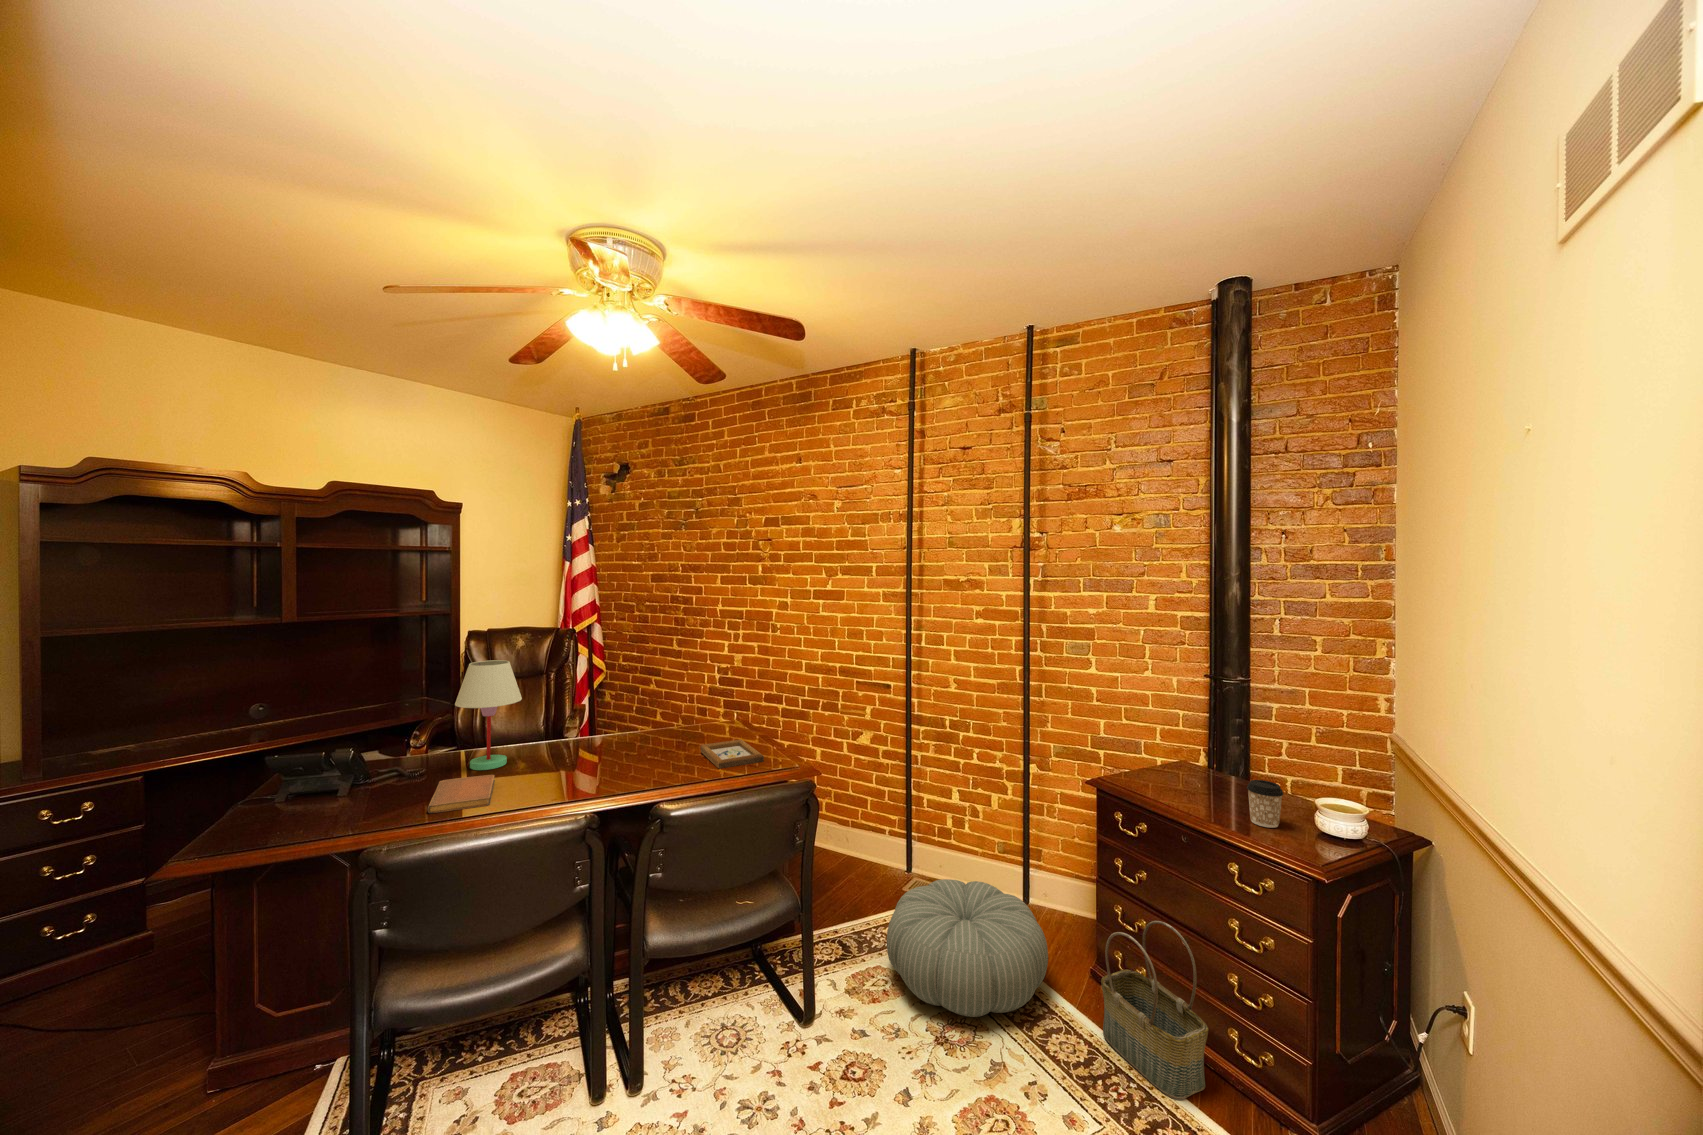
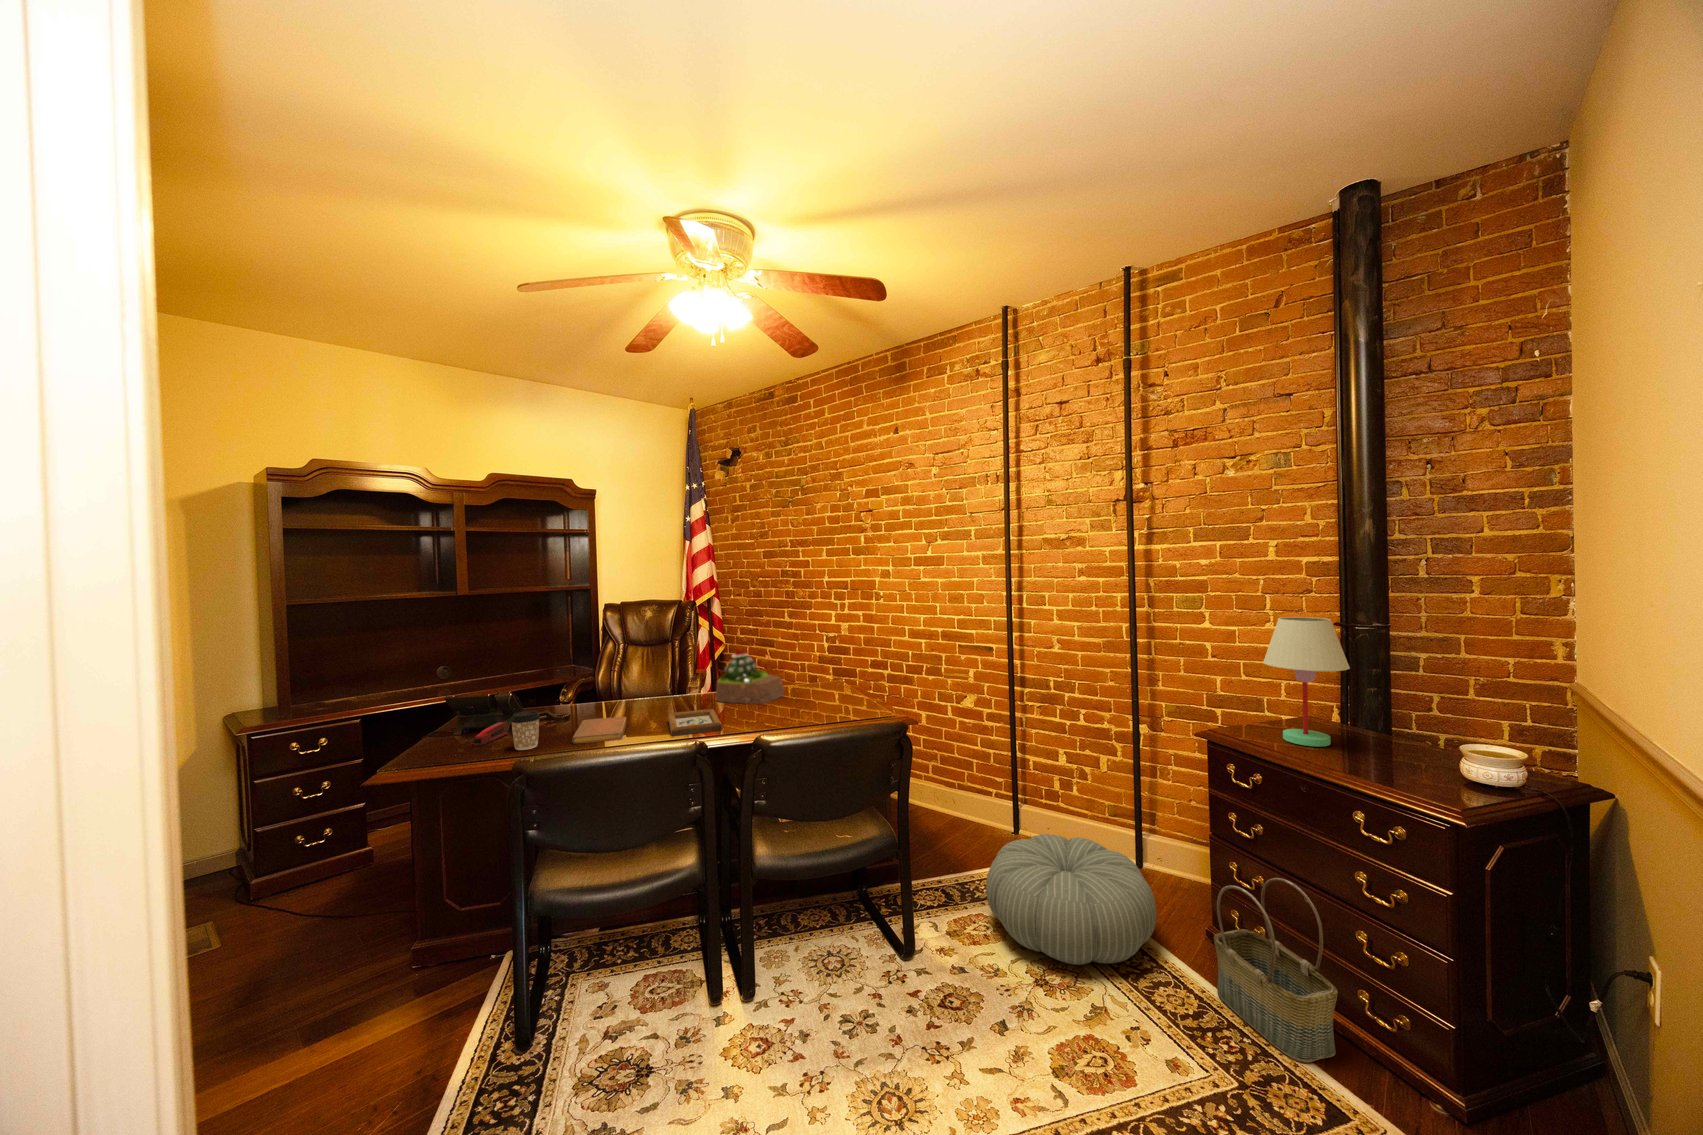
table lamp: present [455,660,522,770] -> present [1263,617,1350,747]
succulent plant: none [600,692,676,752] -> present [716,651,783,704]
picture frame: present [701,739,764,769] -> present [669,709,722,736]
coffee cup: present [1247,780,1283,828] -> present [510,711,540,750]
stapler: none [296,788,343,820] -> present [474,722,508,746]

